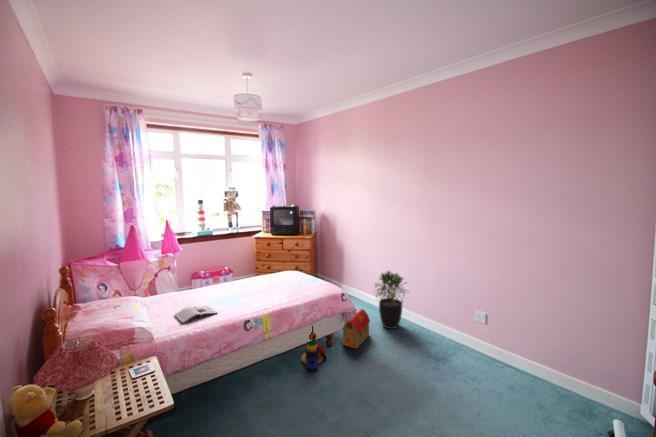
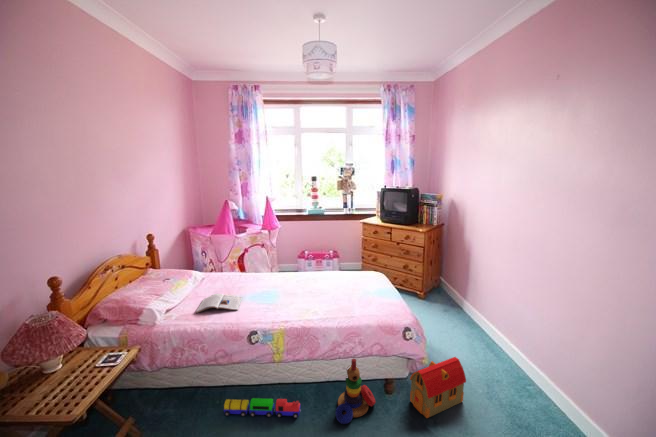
potted plant: present [375,271,407,329] -> none [485,307,564,409]
toy train: none [223,367,283,400] -> present [224,398,301,418]

